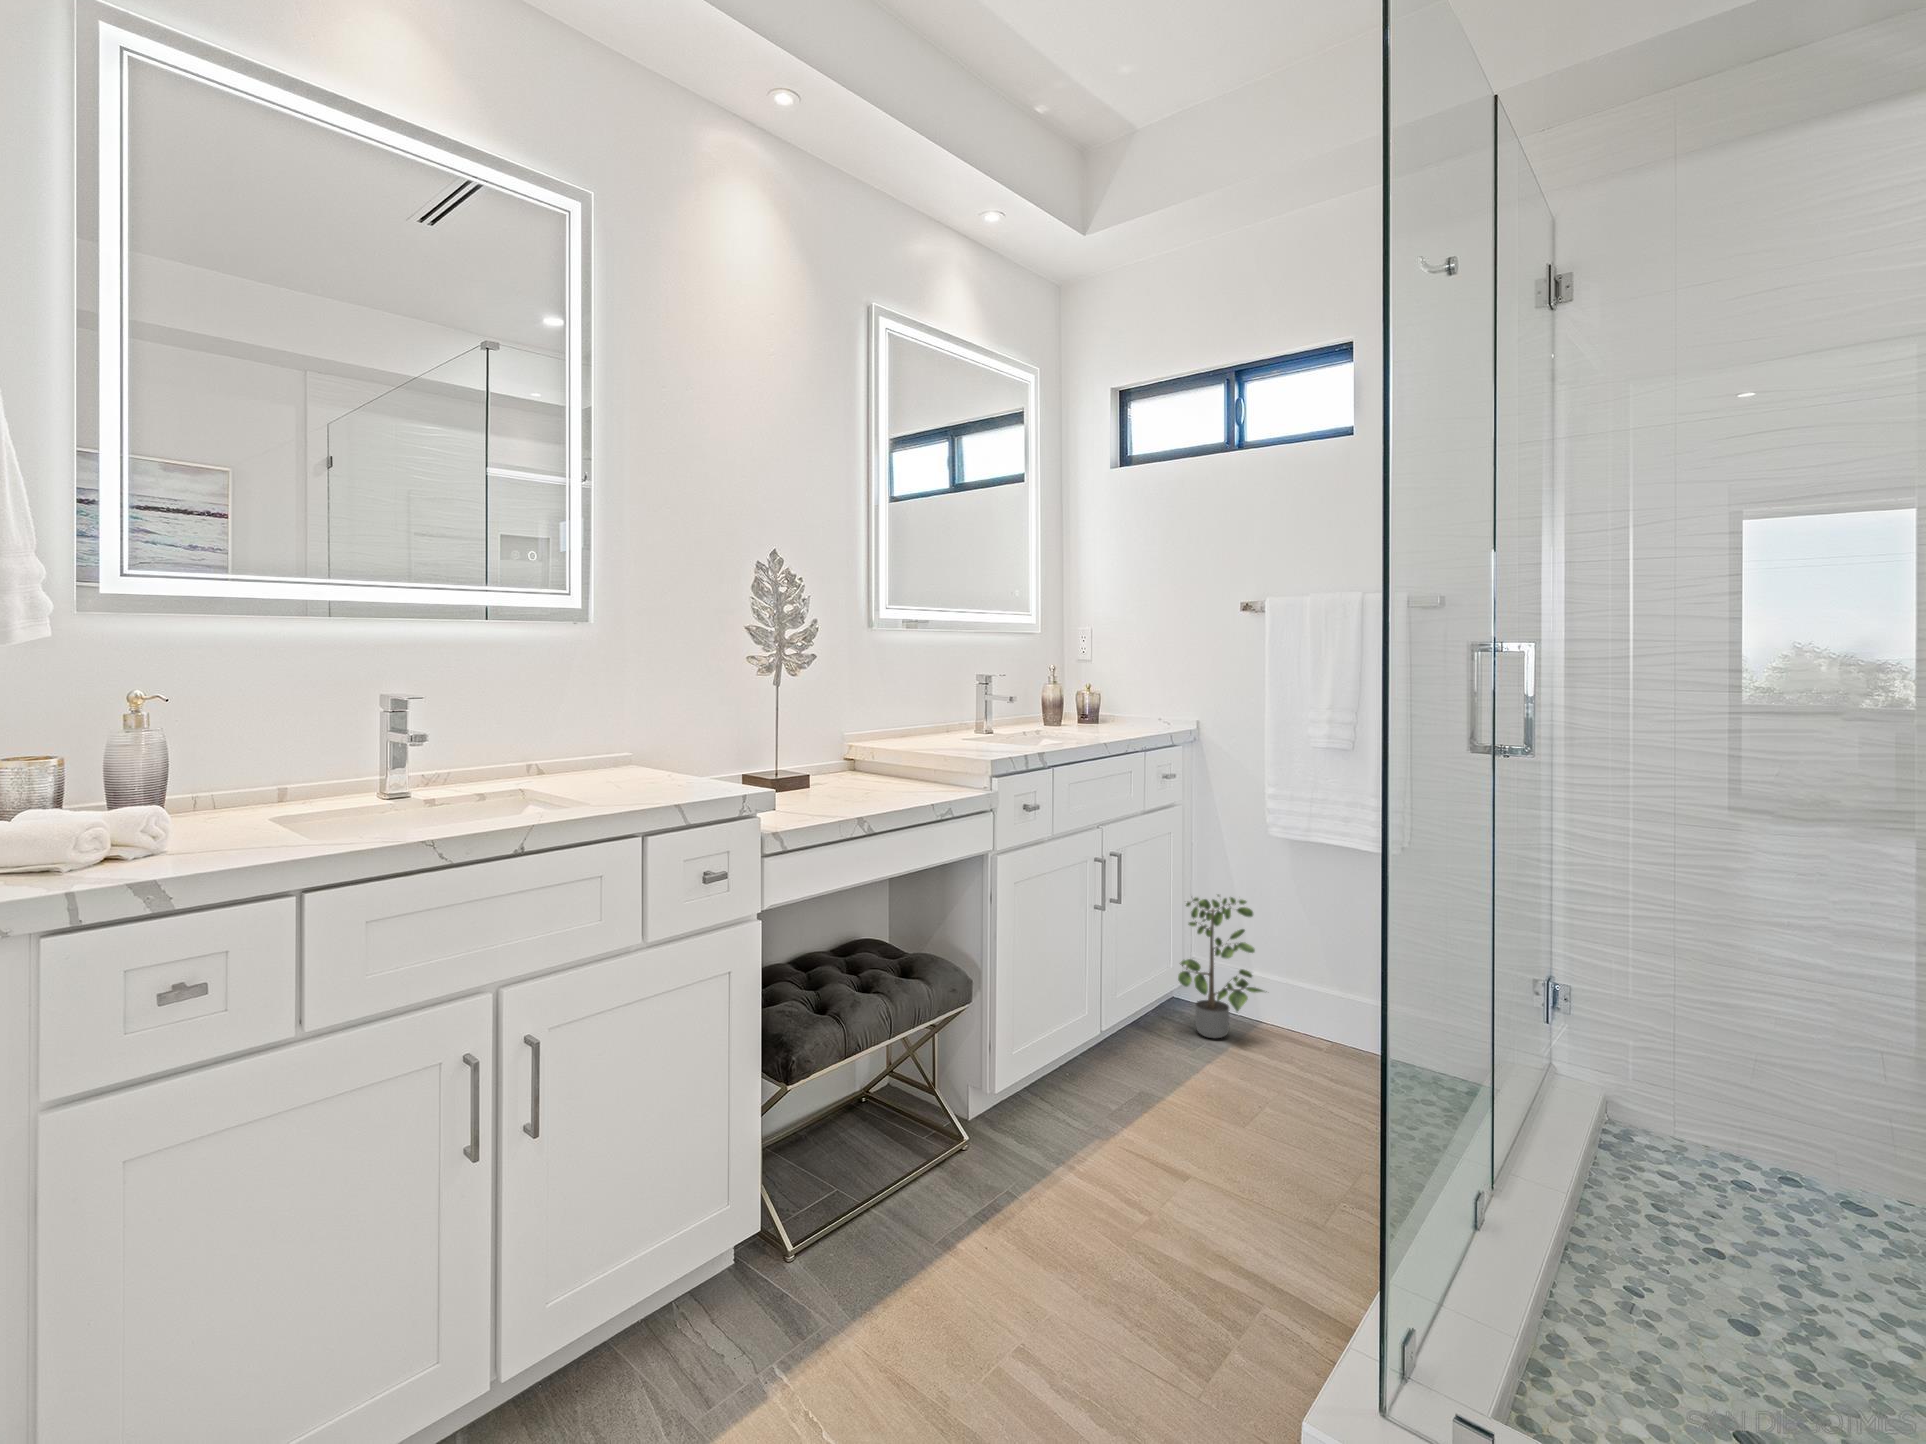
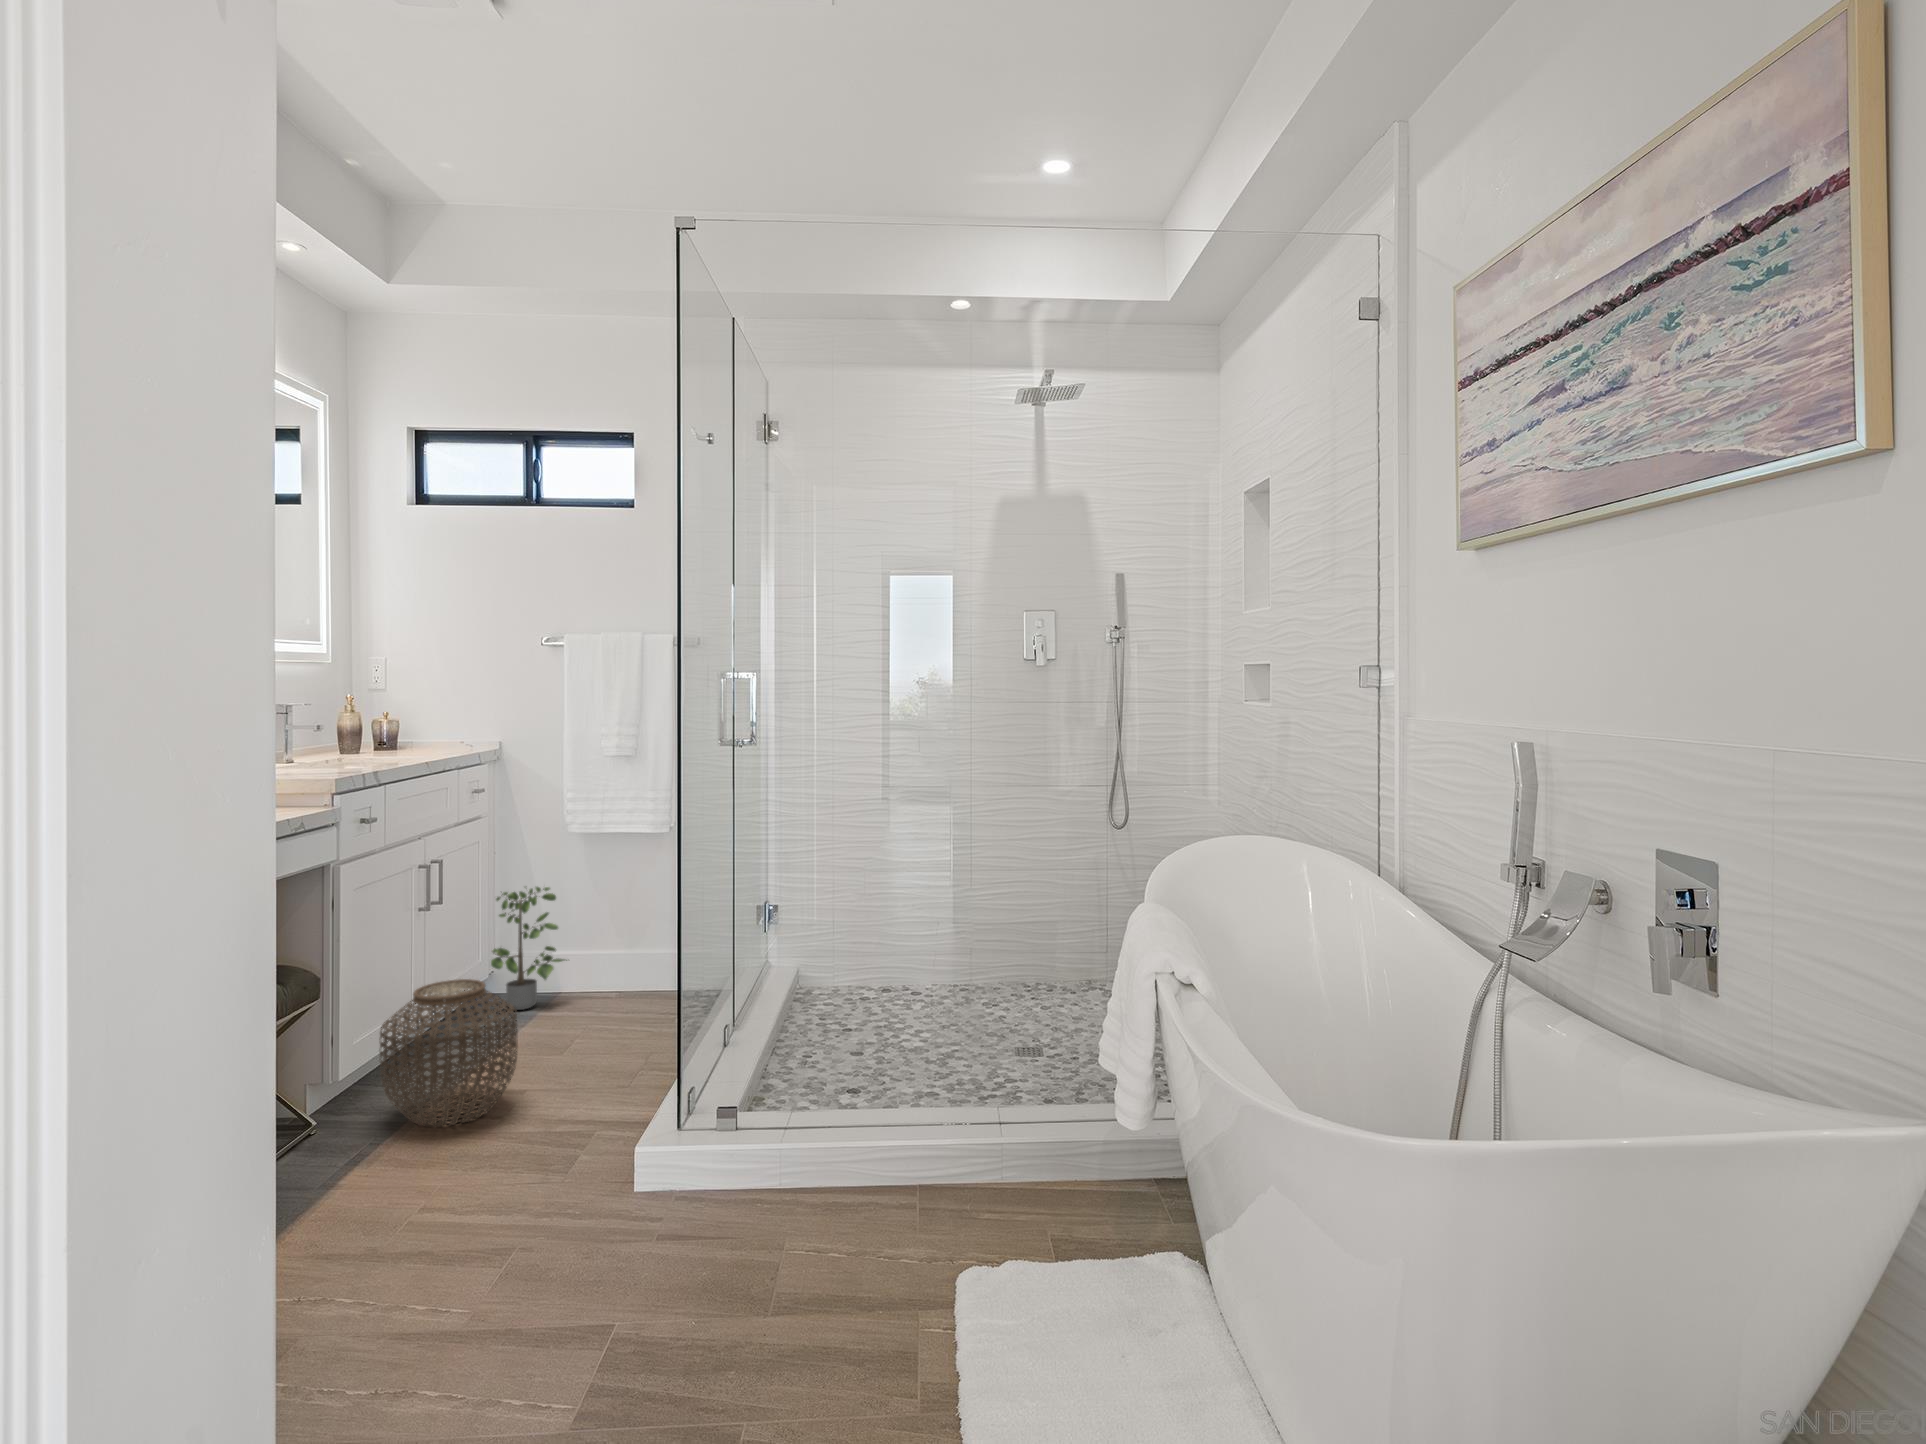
woven basket: none [1022,1014,1175,1205] -> present [379,979,518,1127]

